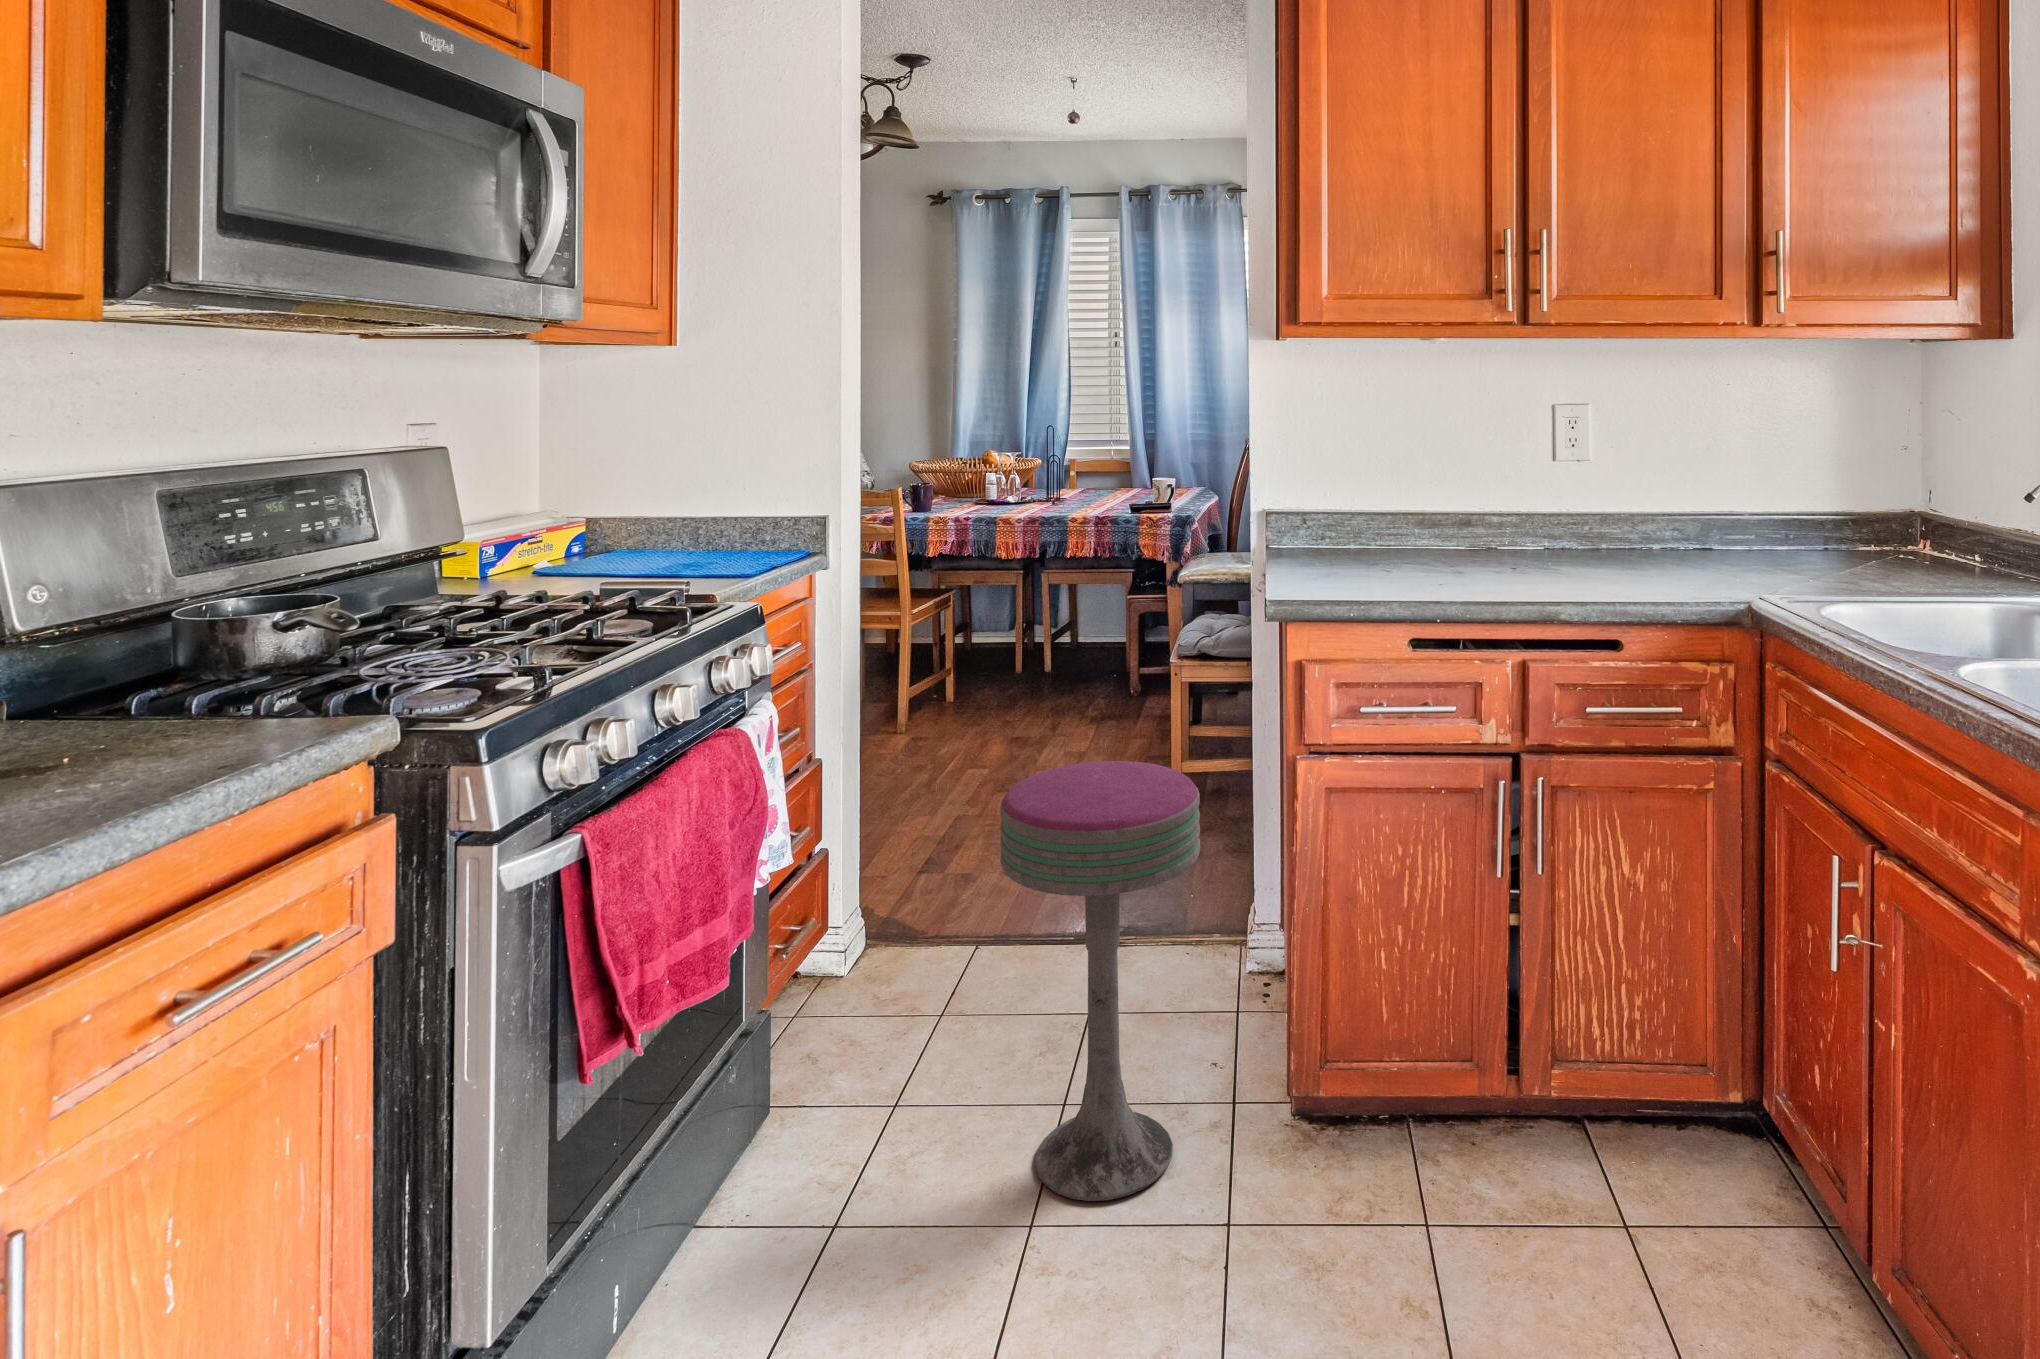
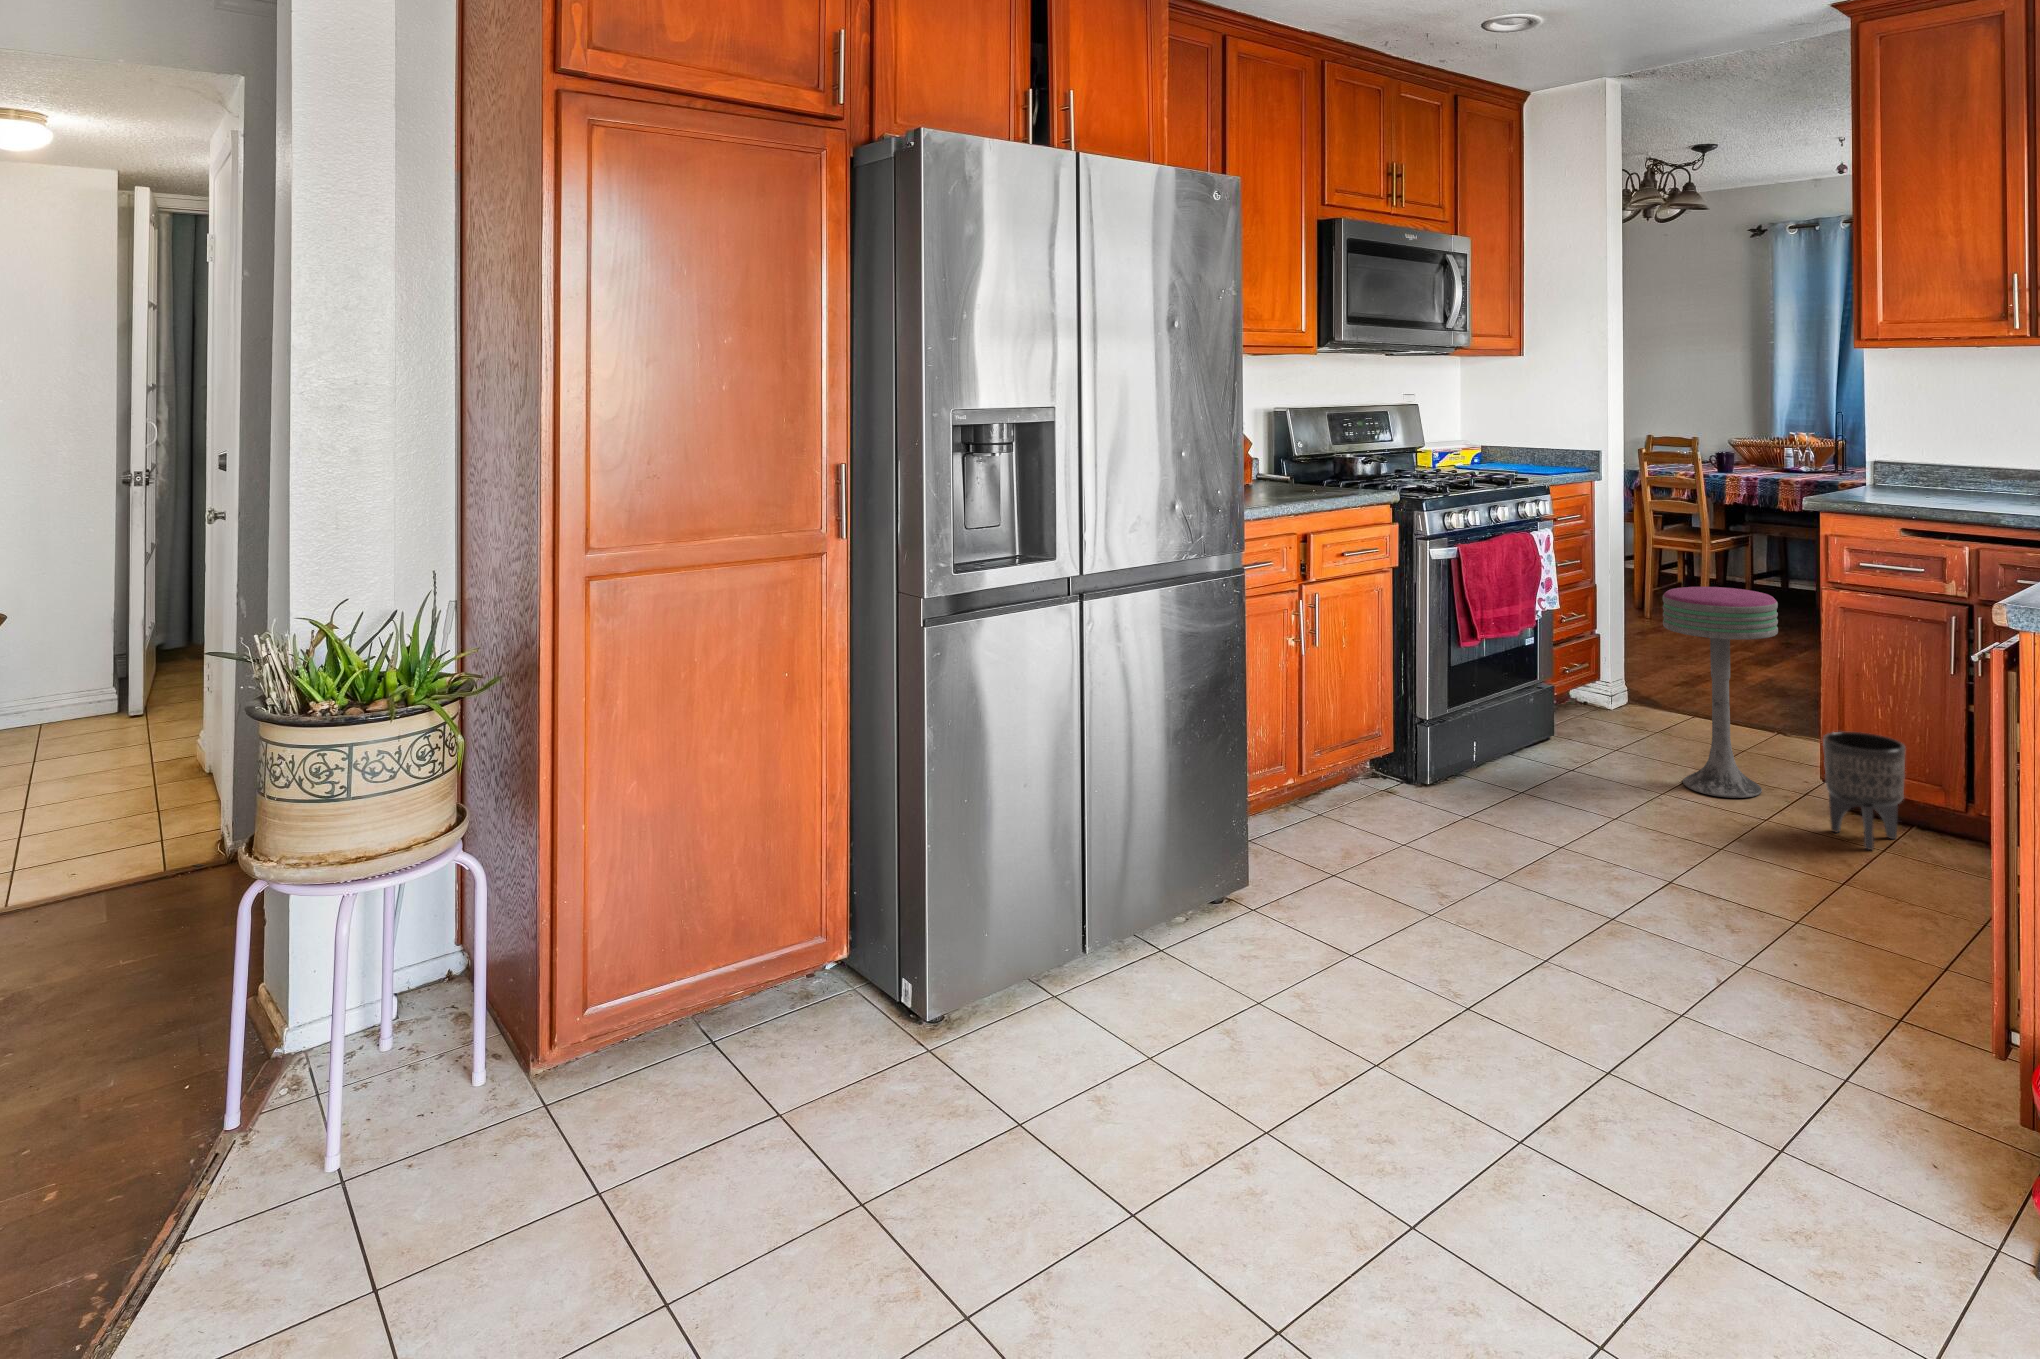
planter: none [1324,1014,1457,1273] -> present [1823,732,1906,850]

